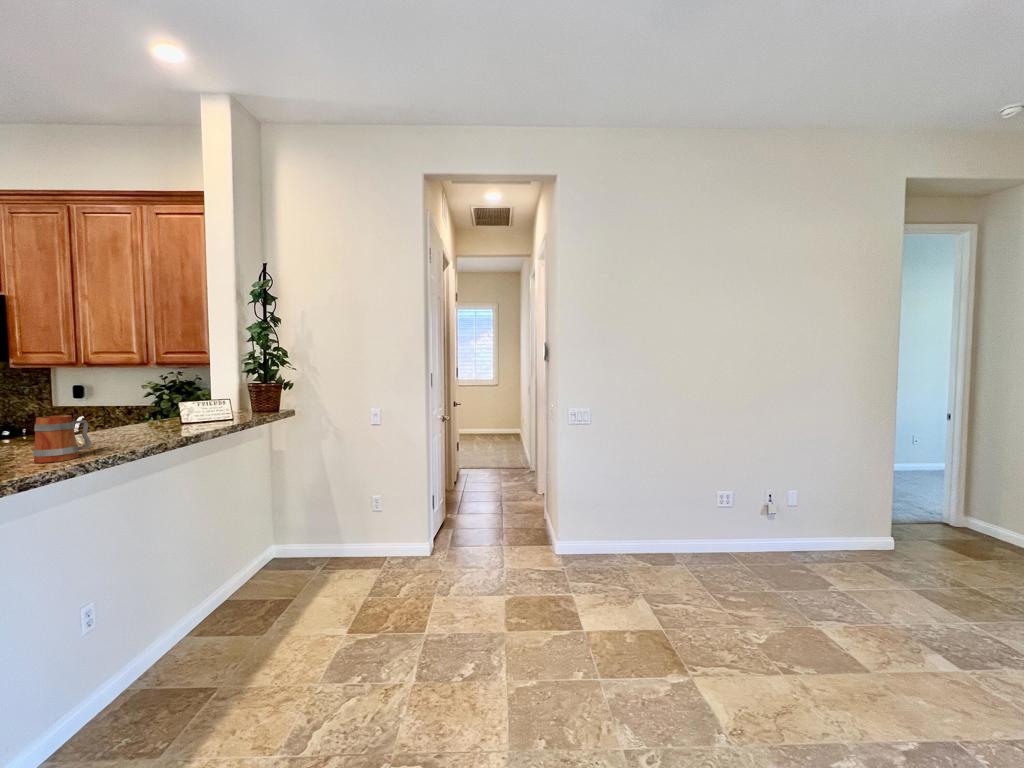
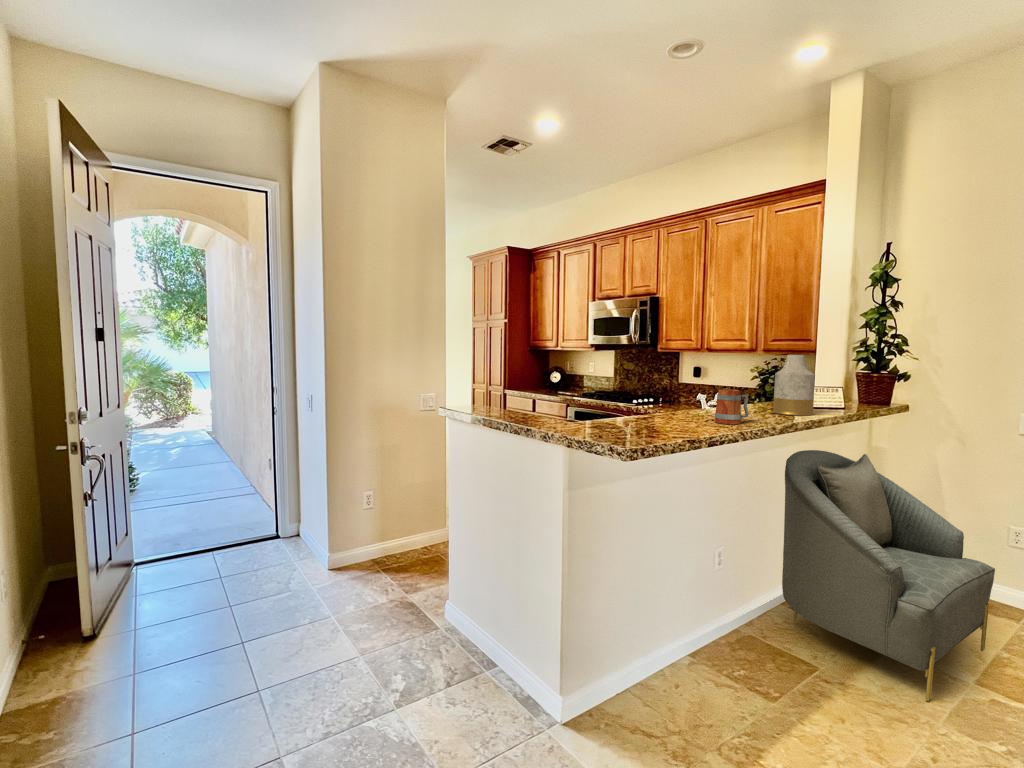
vase: none [145,368,195,435] -> present [773,355,815,416]
armchair: none [162,460,358,677] -> present [782,450,995,702]

